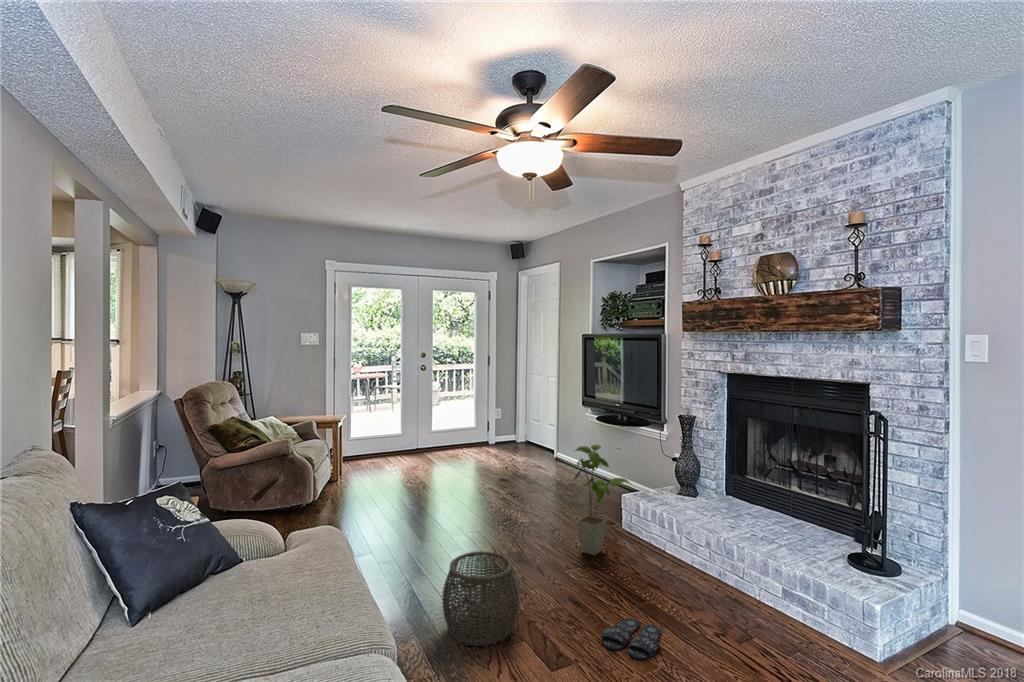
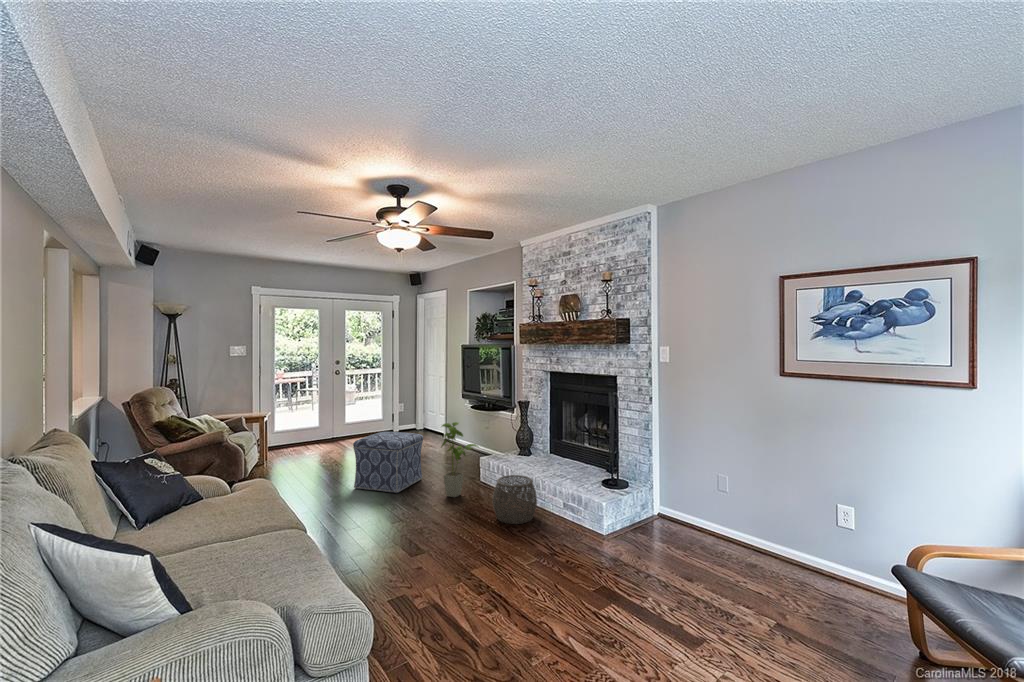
ottoman: none [449,450,543,541] -> present [353,432,423,493]
woven basket: present [442,551,520,646] -> present [493,475,537,524]
slippers: present [602,618,661,659] -> none [447,528,486,547]

